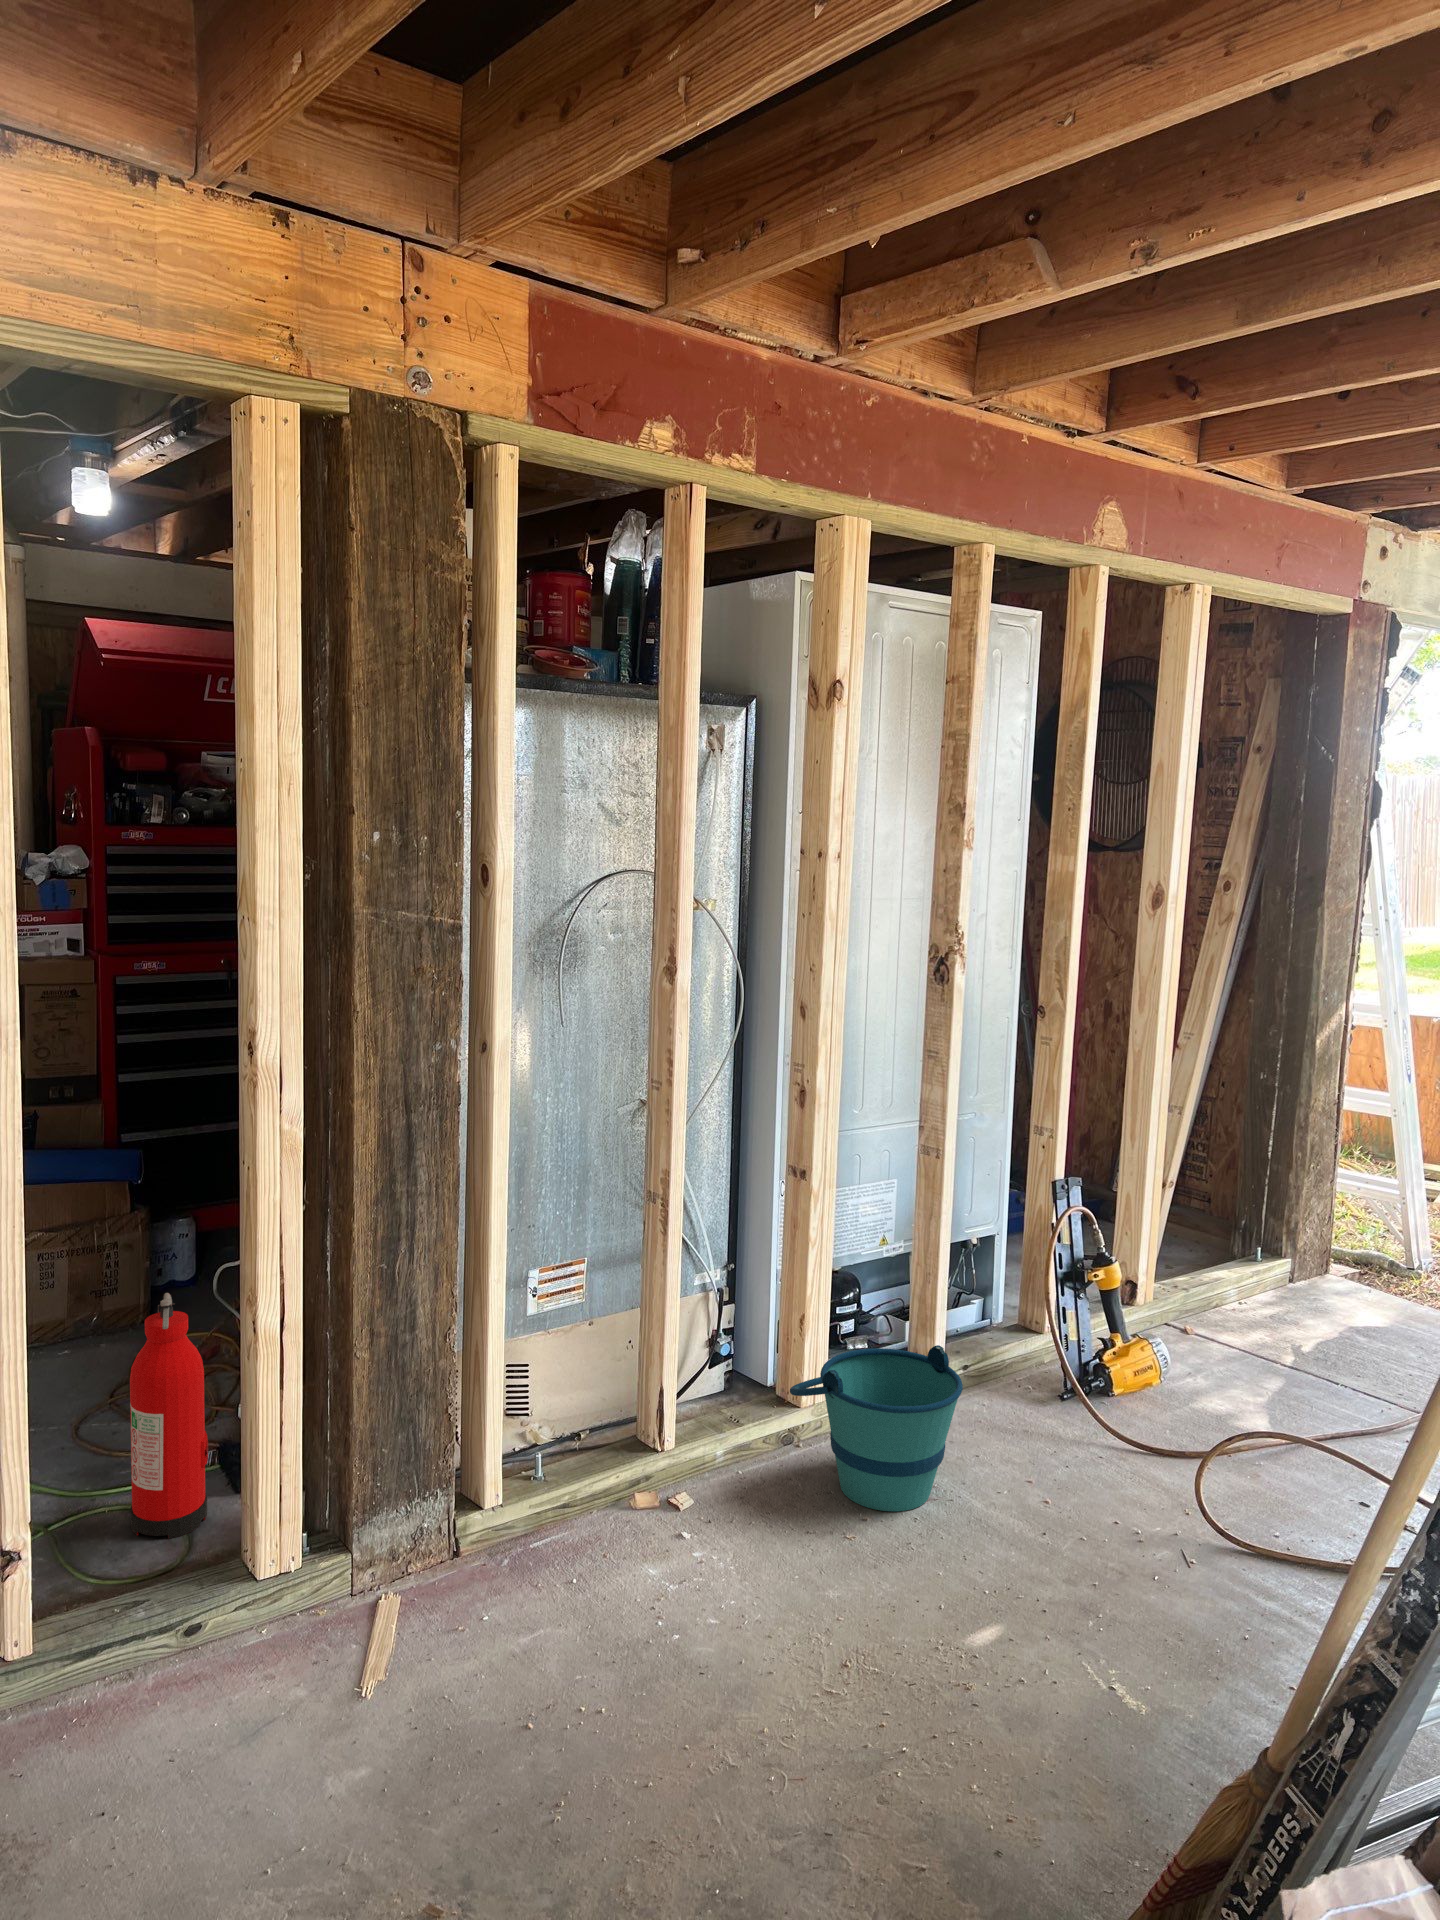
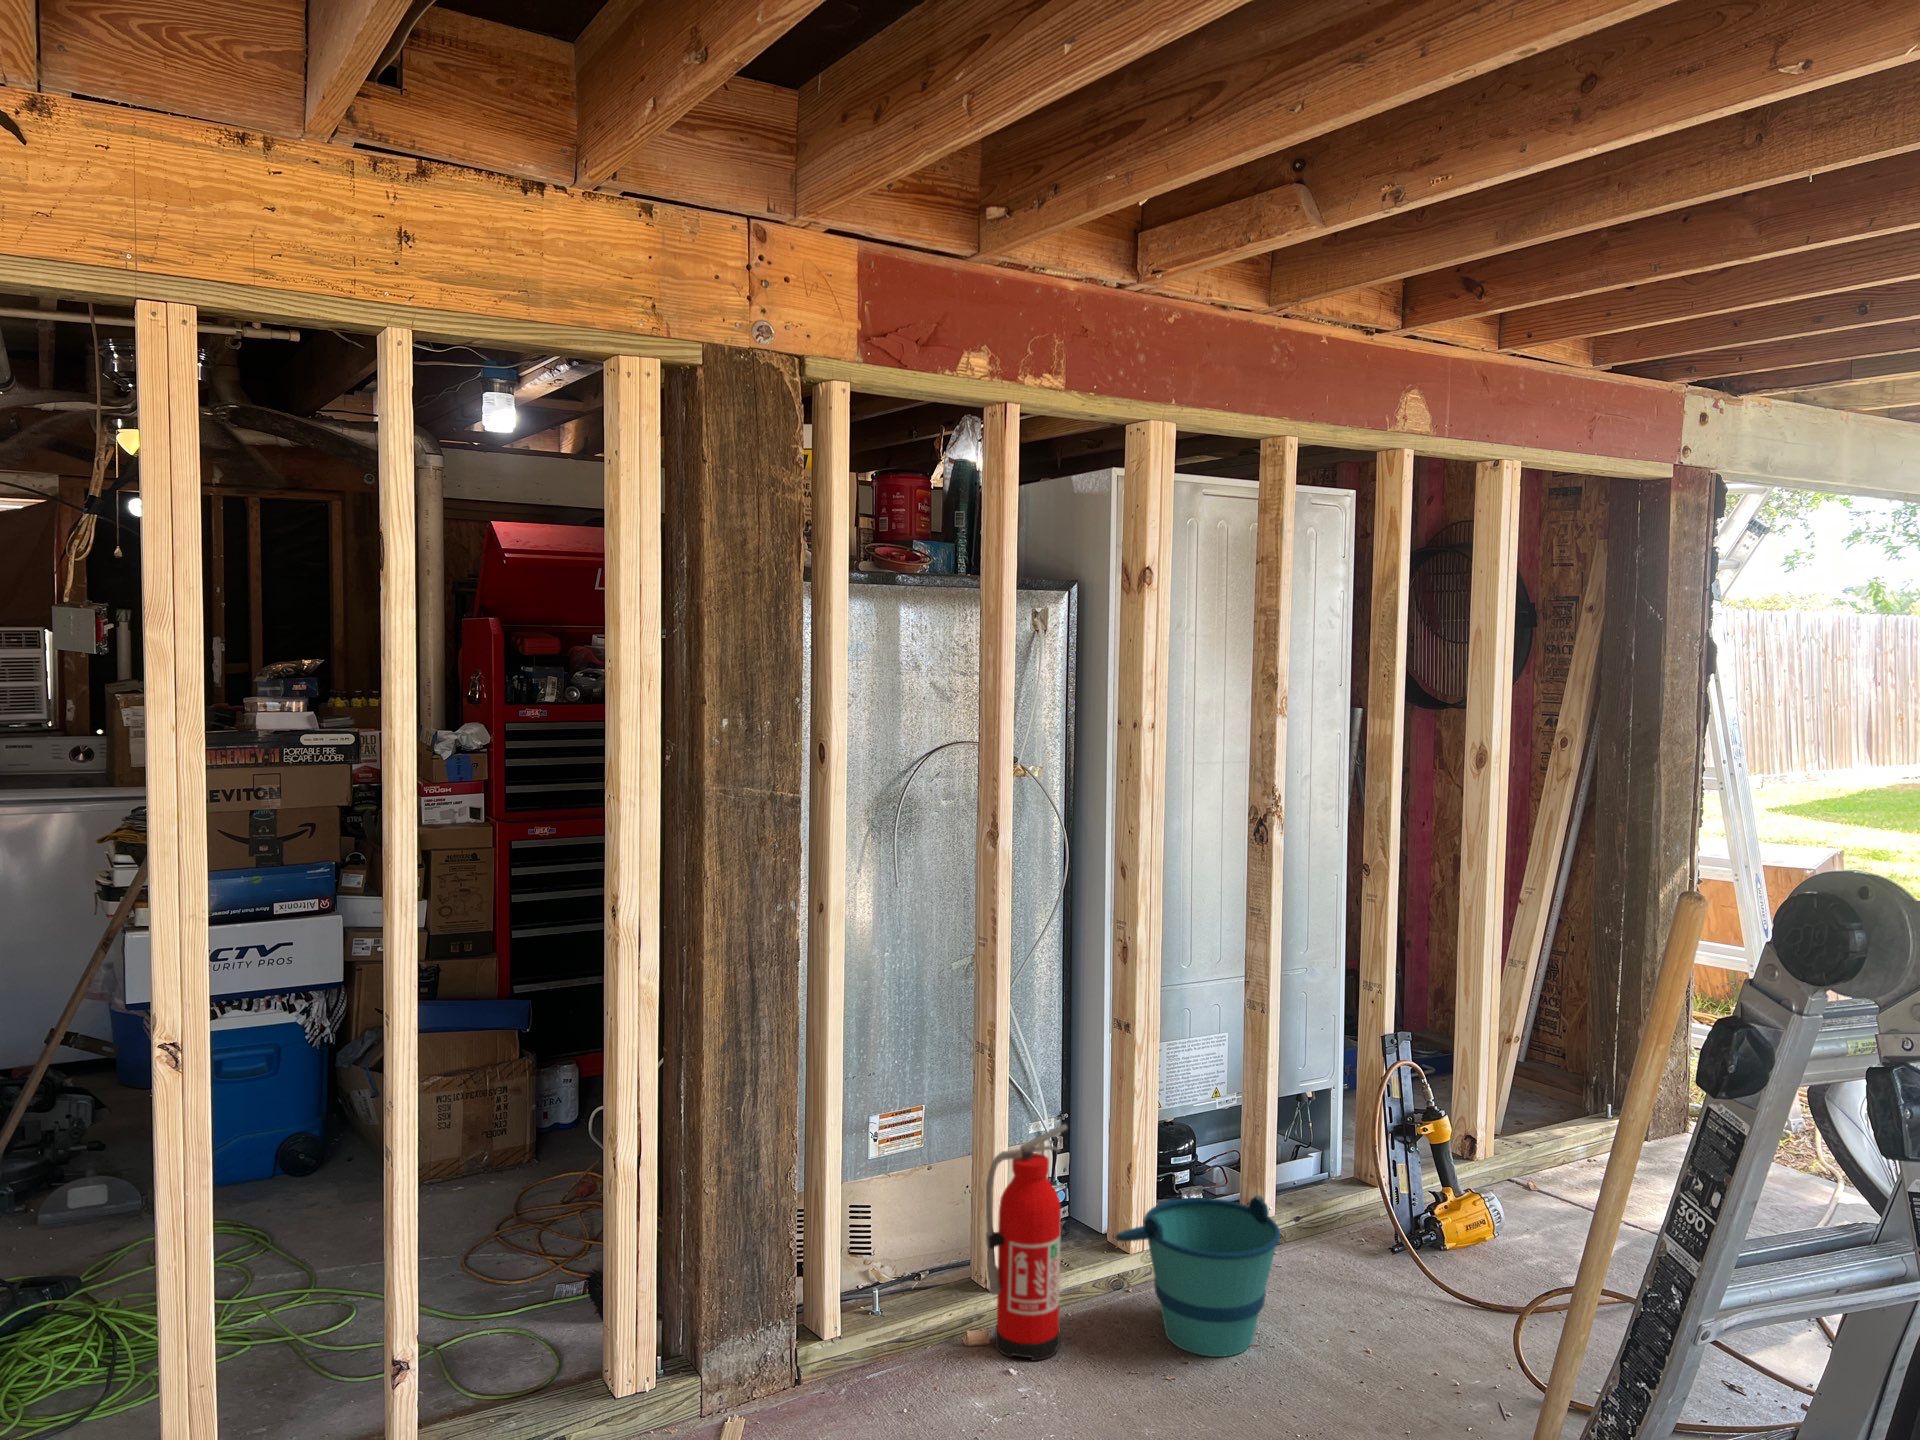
fire extinguisher: present [130,1293,208,1539] -> present [986,1124,1067,1361]

